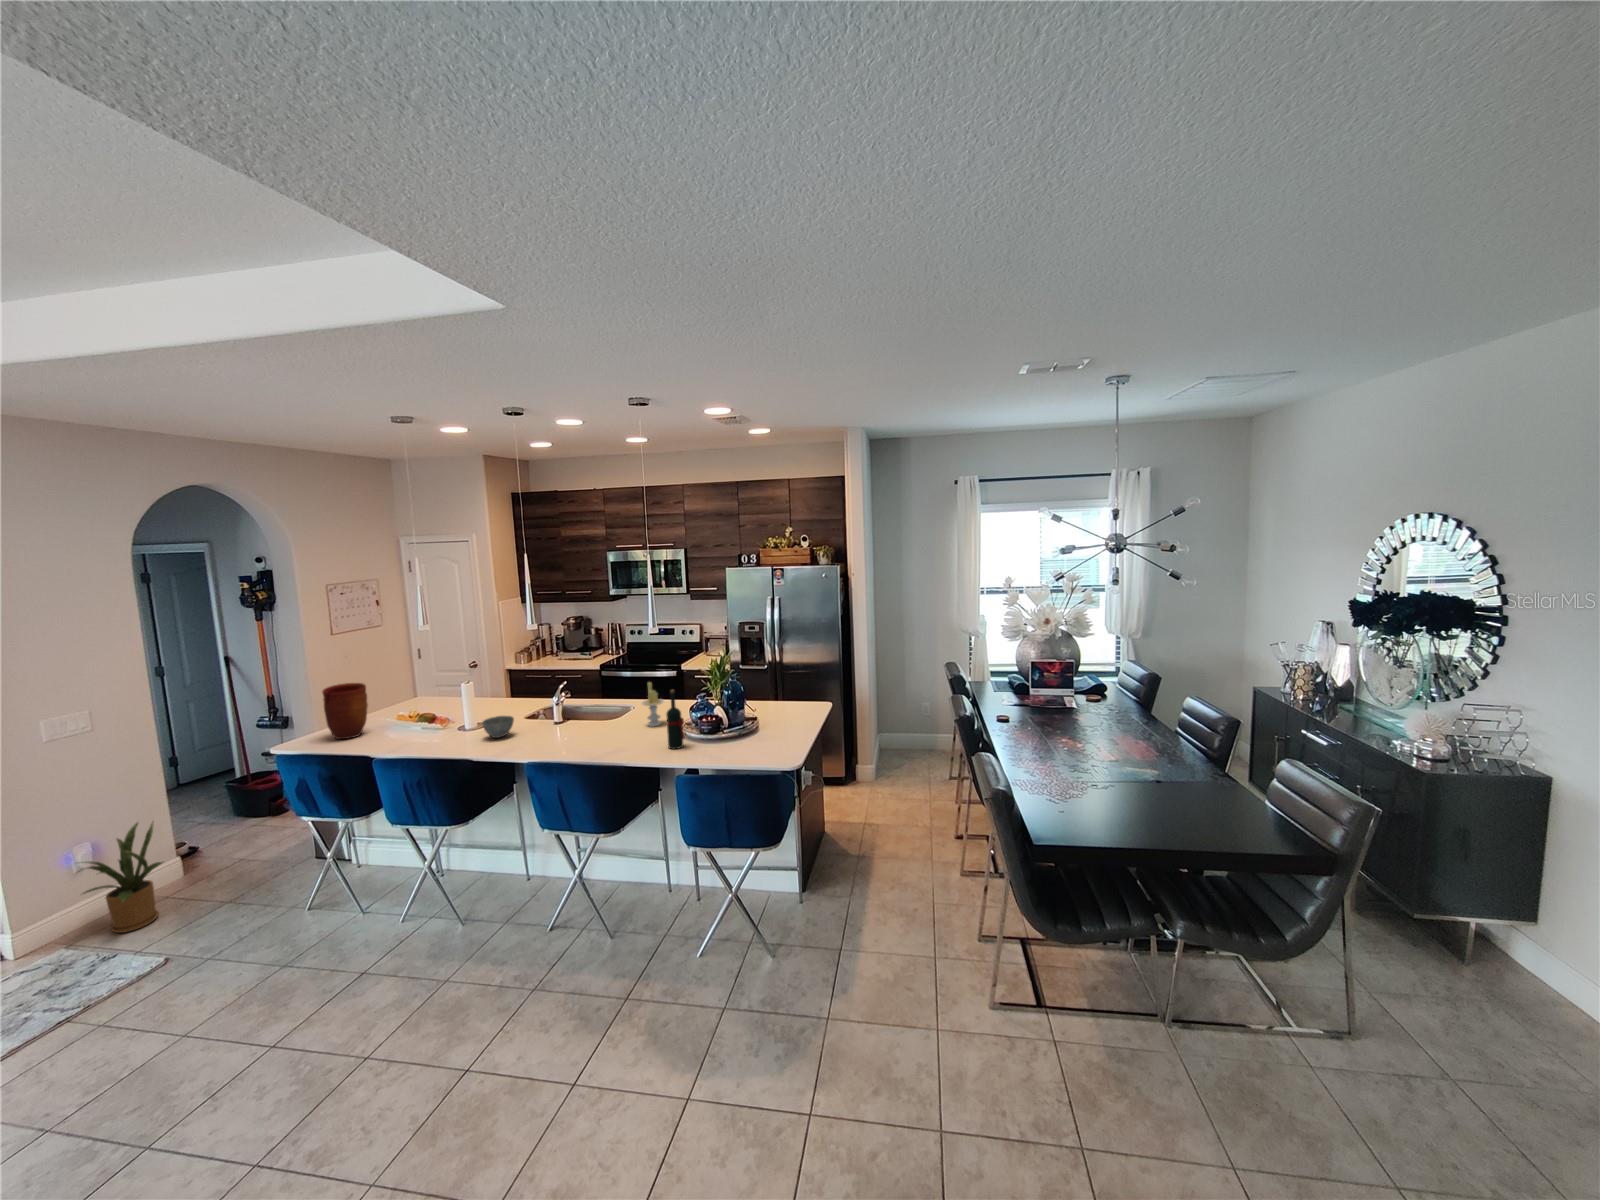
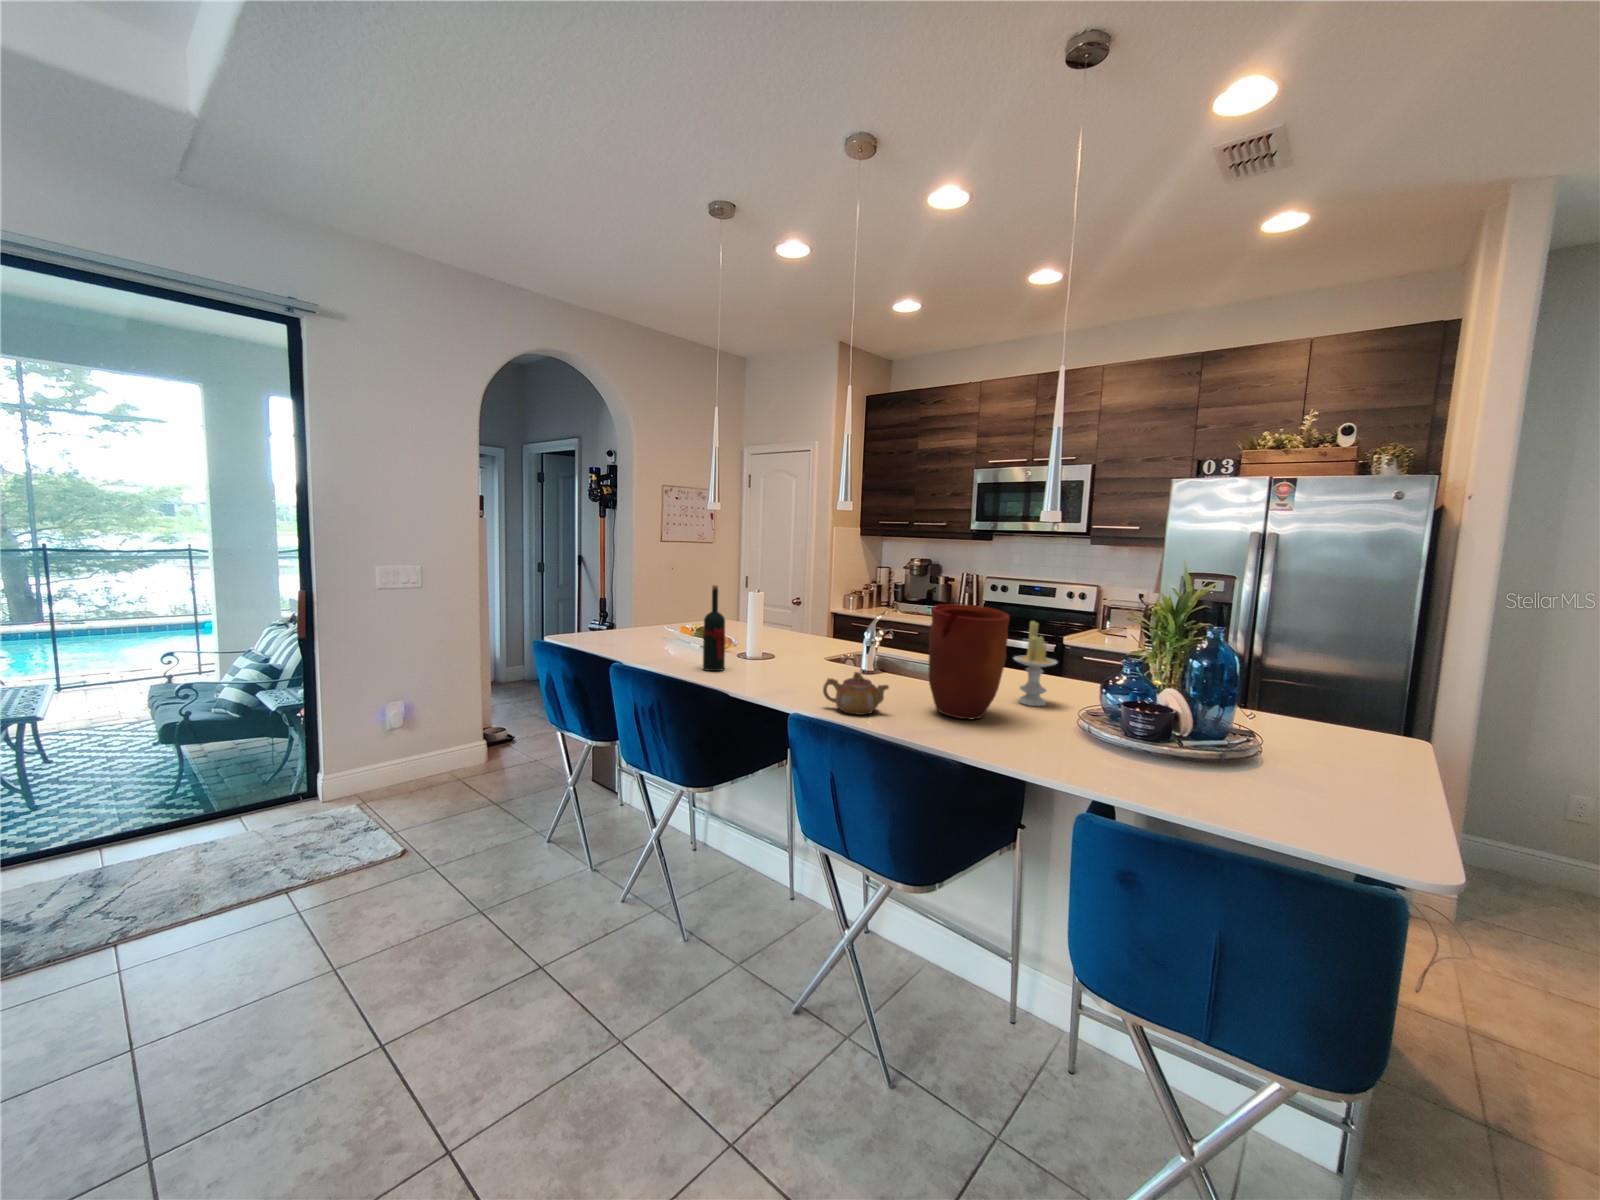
vase: present [322,683,368,739] -> present [929,604,1010,719]
wine bottle: present [666,690,685,749] -> present [703,585,725,671]
bowl: present [482,716,514,738] -> none [757,640,802,672]
teapot: none [539,732,577,755] -> present [823,672,889,715]
house plant: present [83,823,162,933] -> none [360,690,458,806]

